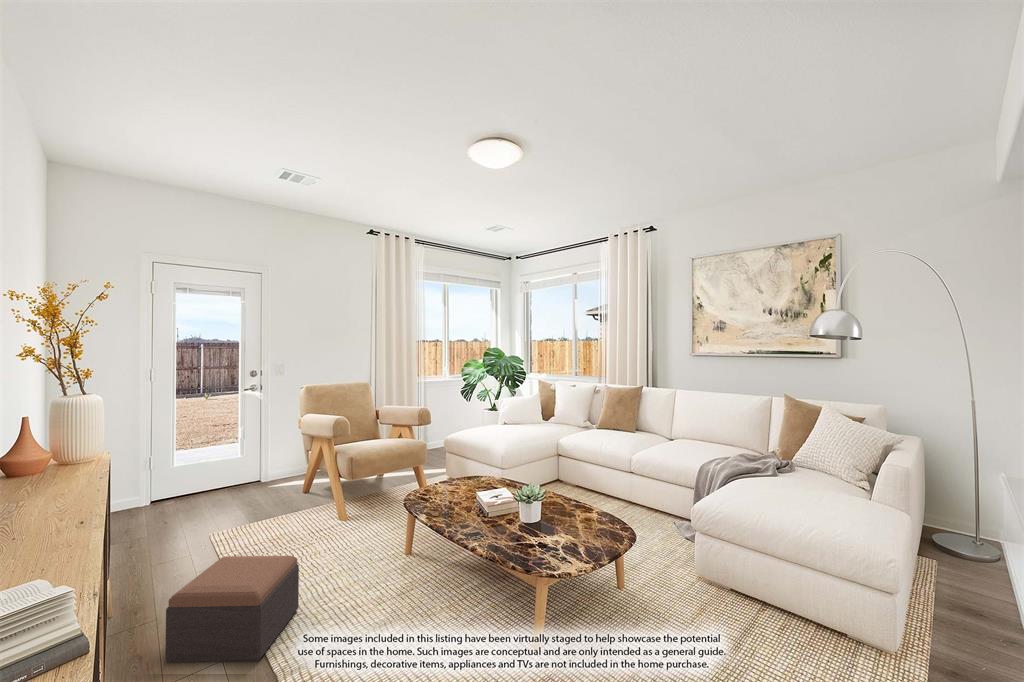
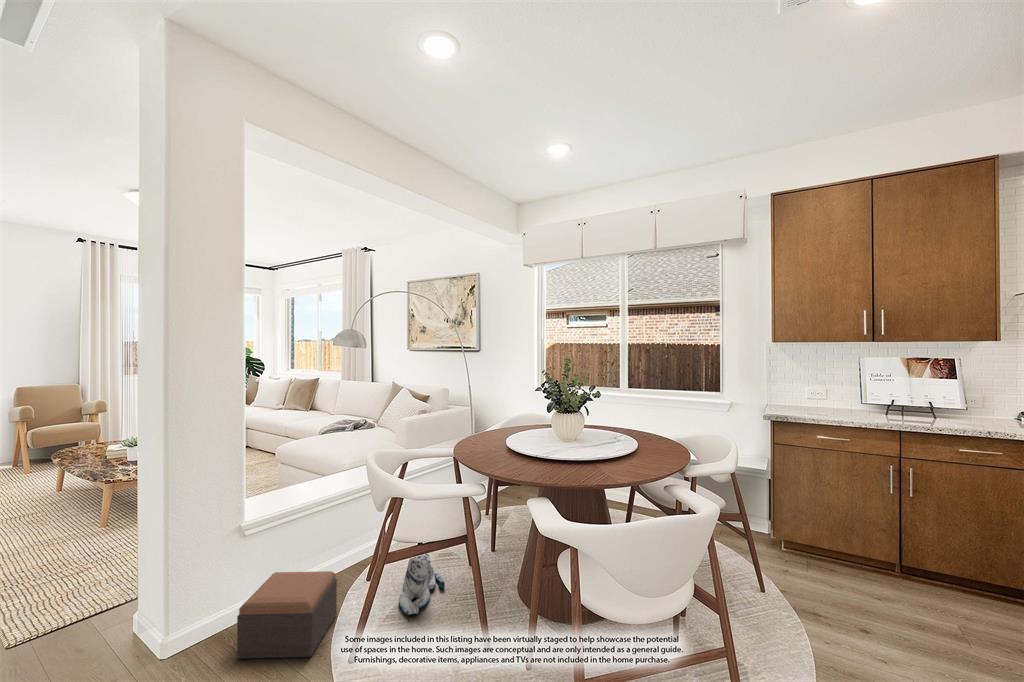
plush toy: none [375,535,432,610] -> present [399,554,445,616]

